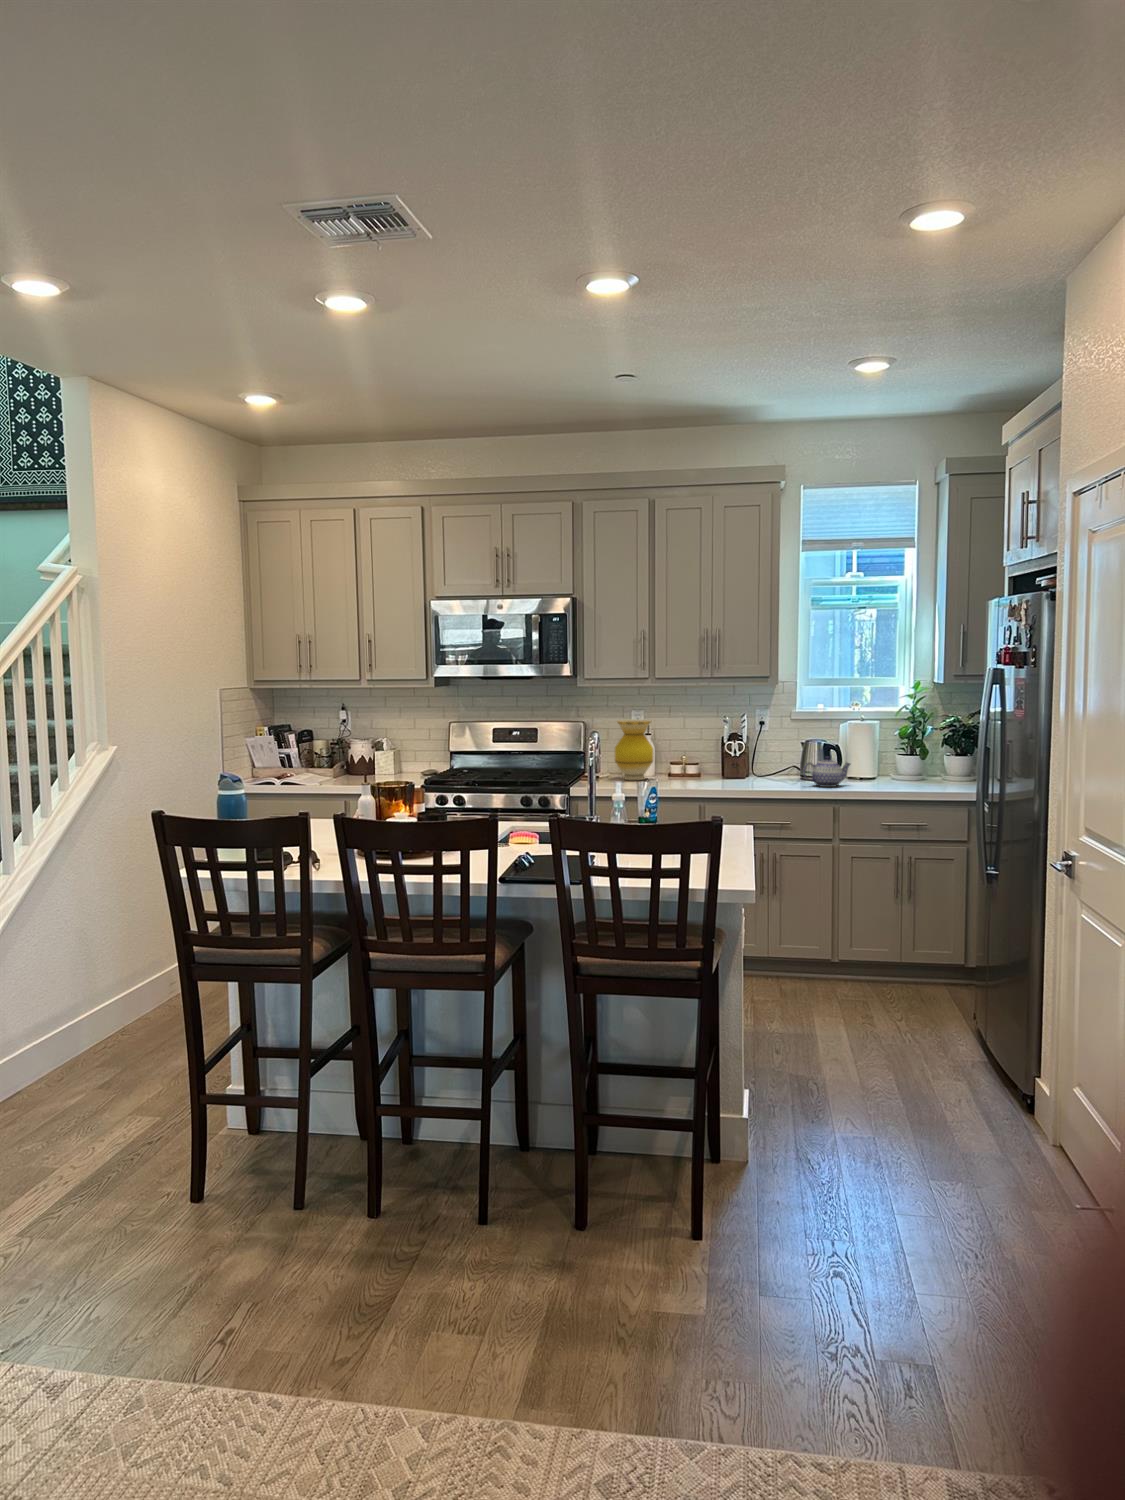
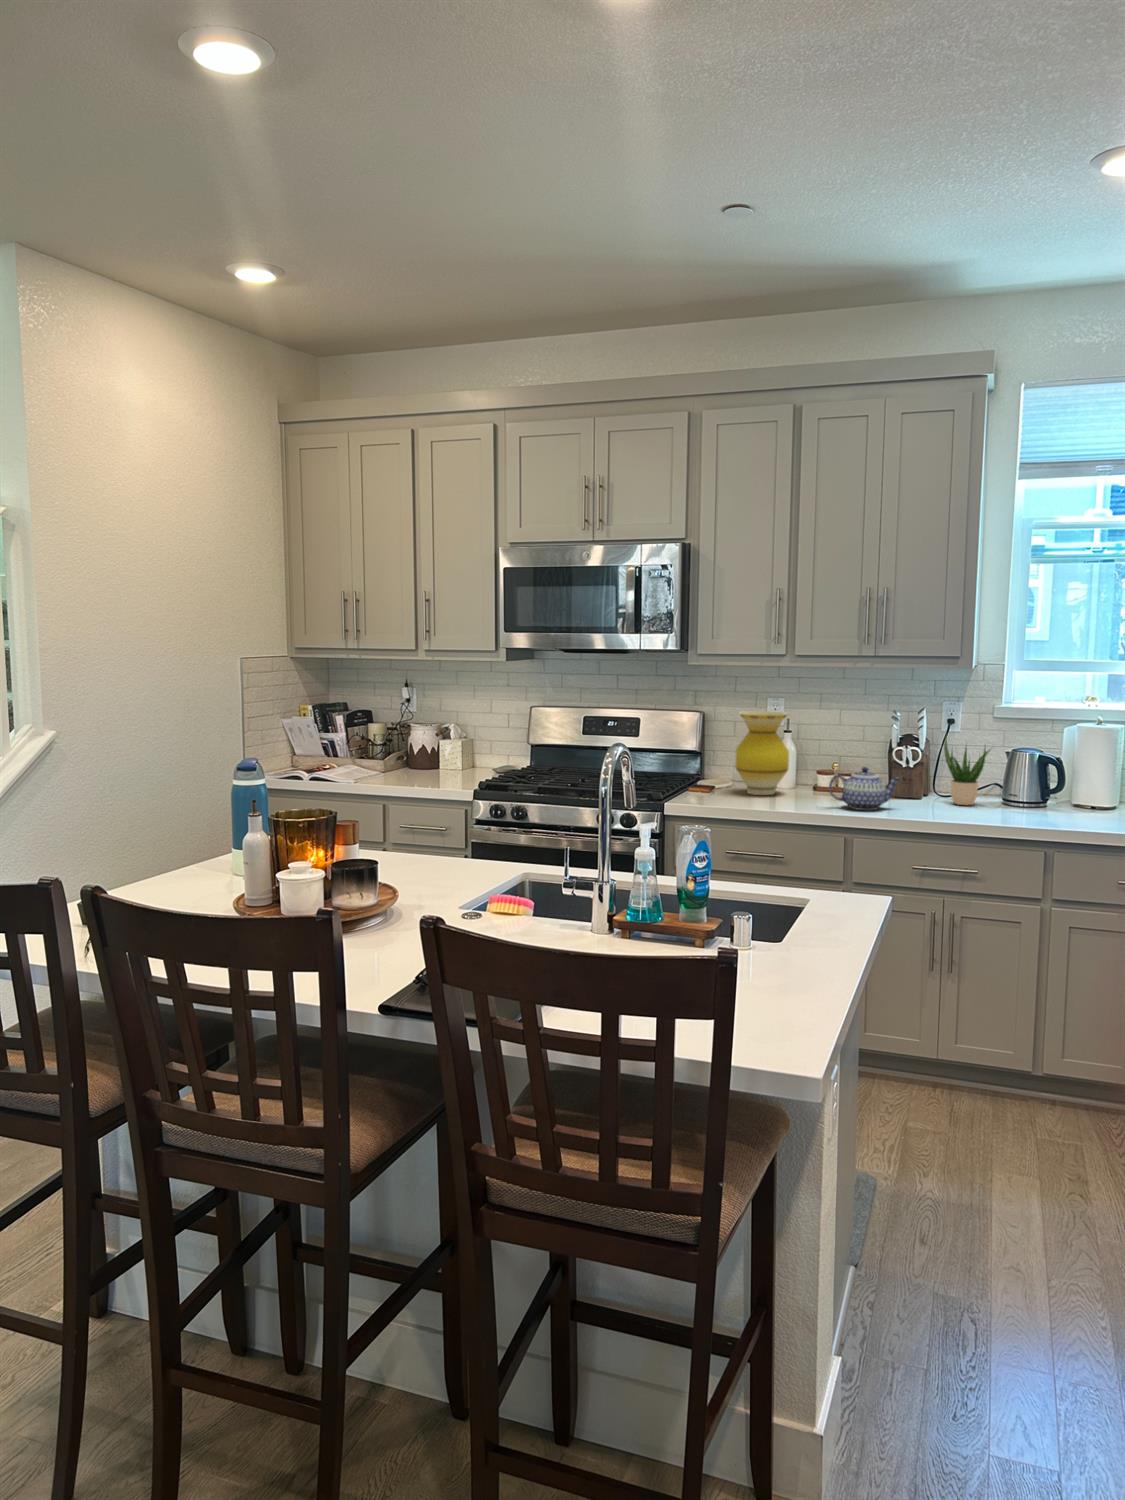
potted plant: none [760,729,794,780] -> present [944,737,991,805]
teapot: present [803,756,850,787] -> present [829,767,899,810]

